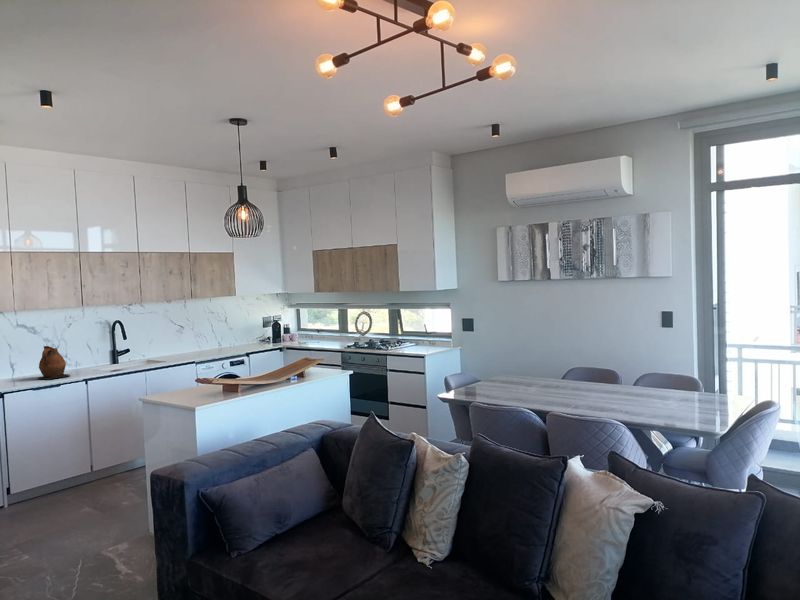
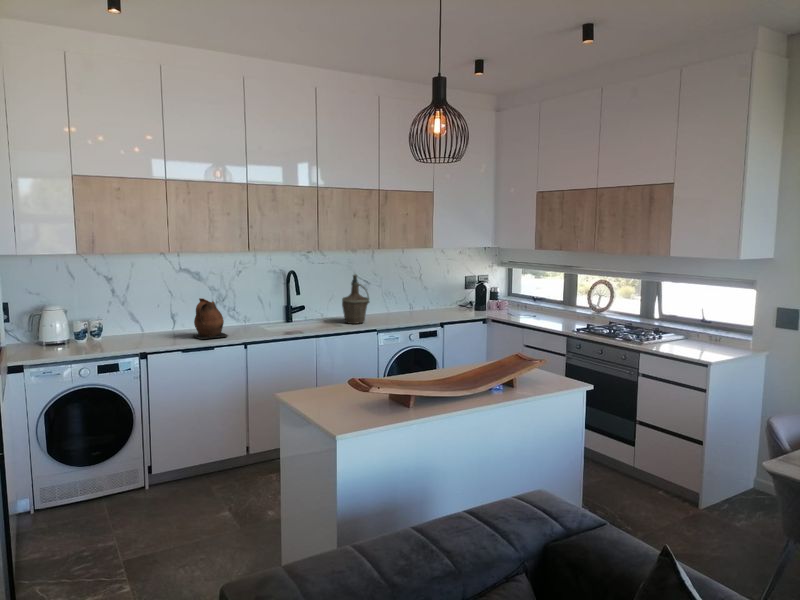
bottle: none [164,320,188,359] -> present [342,274,369,324]

